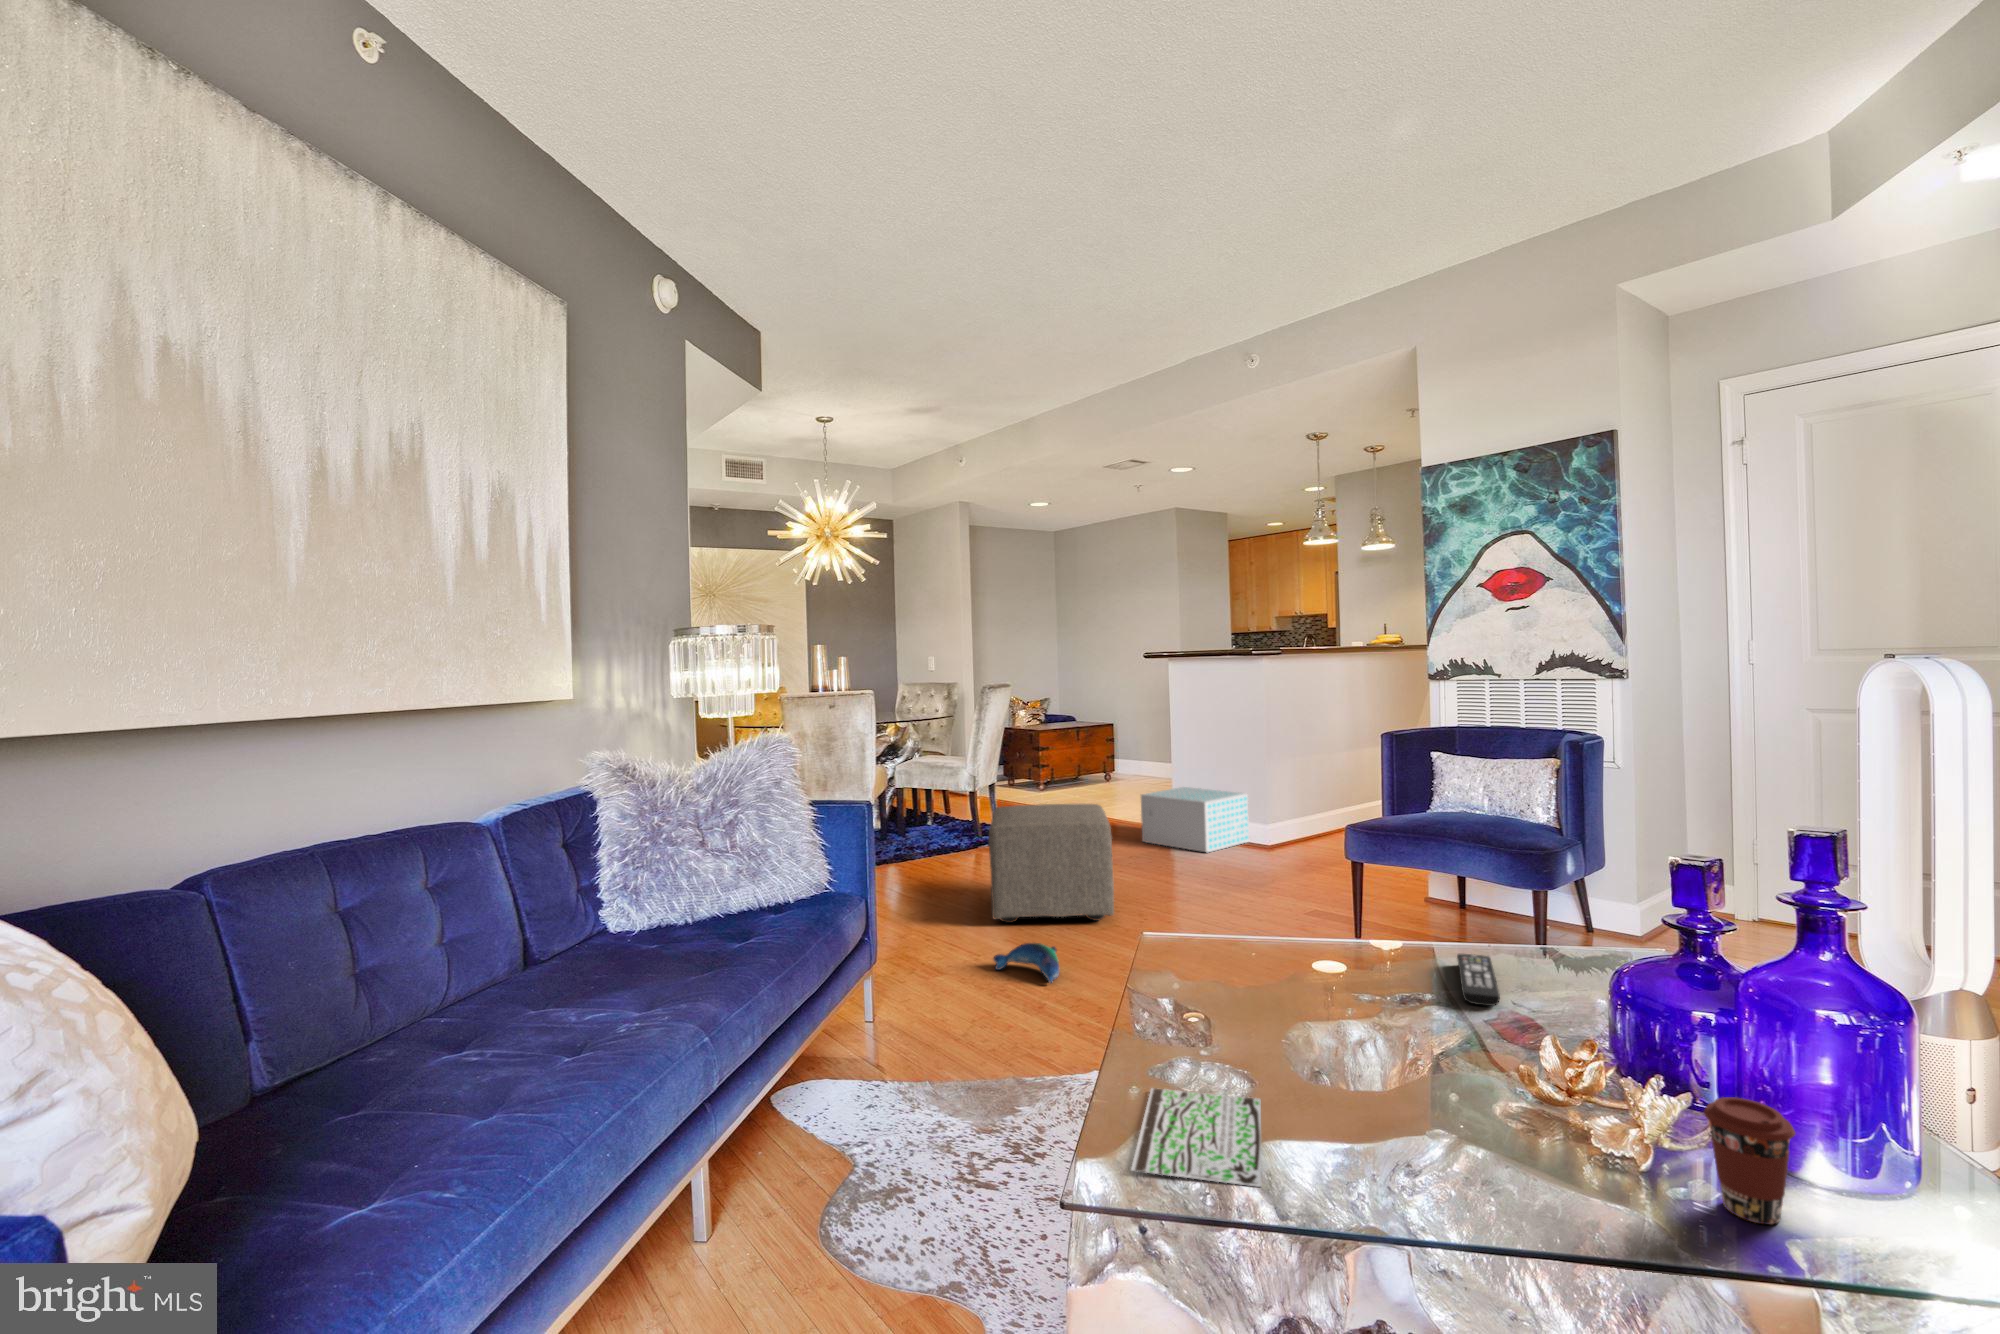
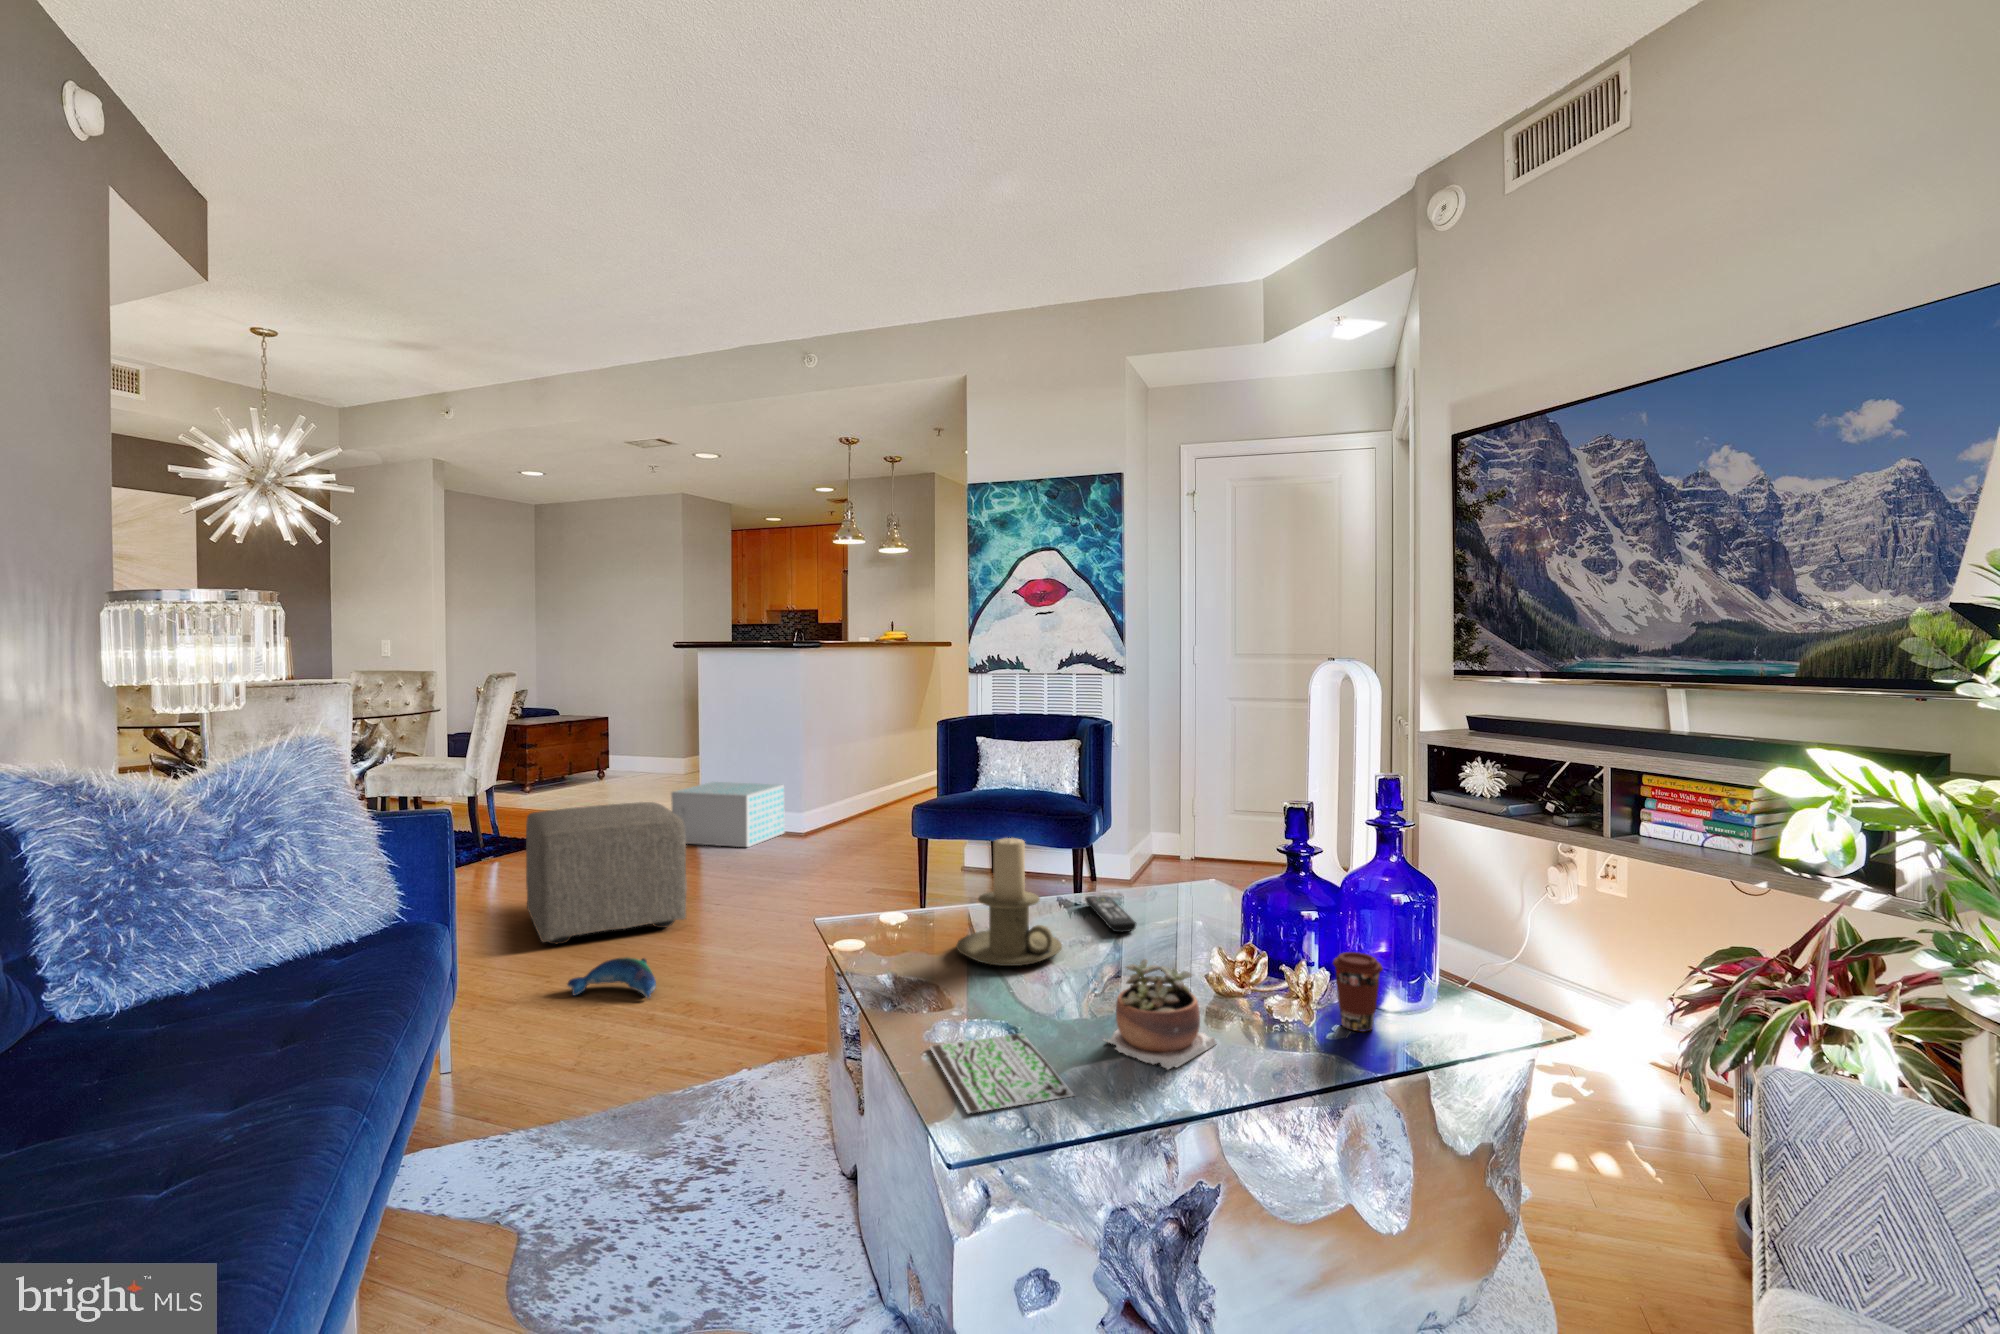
candle holder: none [1257,874,1385,1022] -> present [956,838,1062,966]
succulent plant: none [1340,1044,1498,1191] -> present [1104,959,1217,1069]

